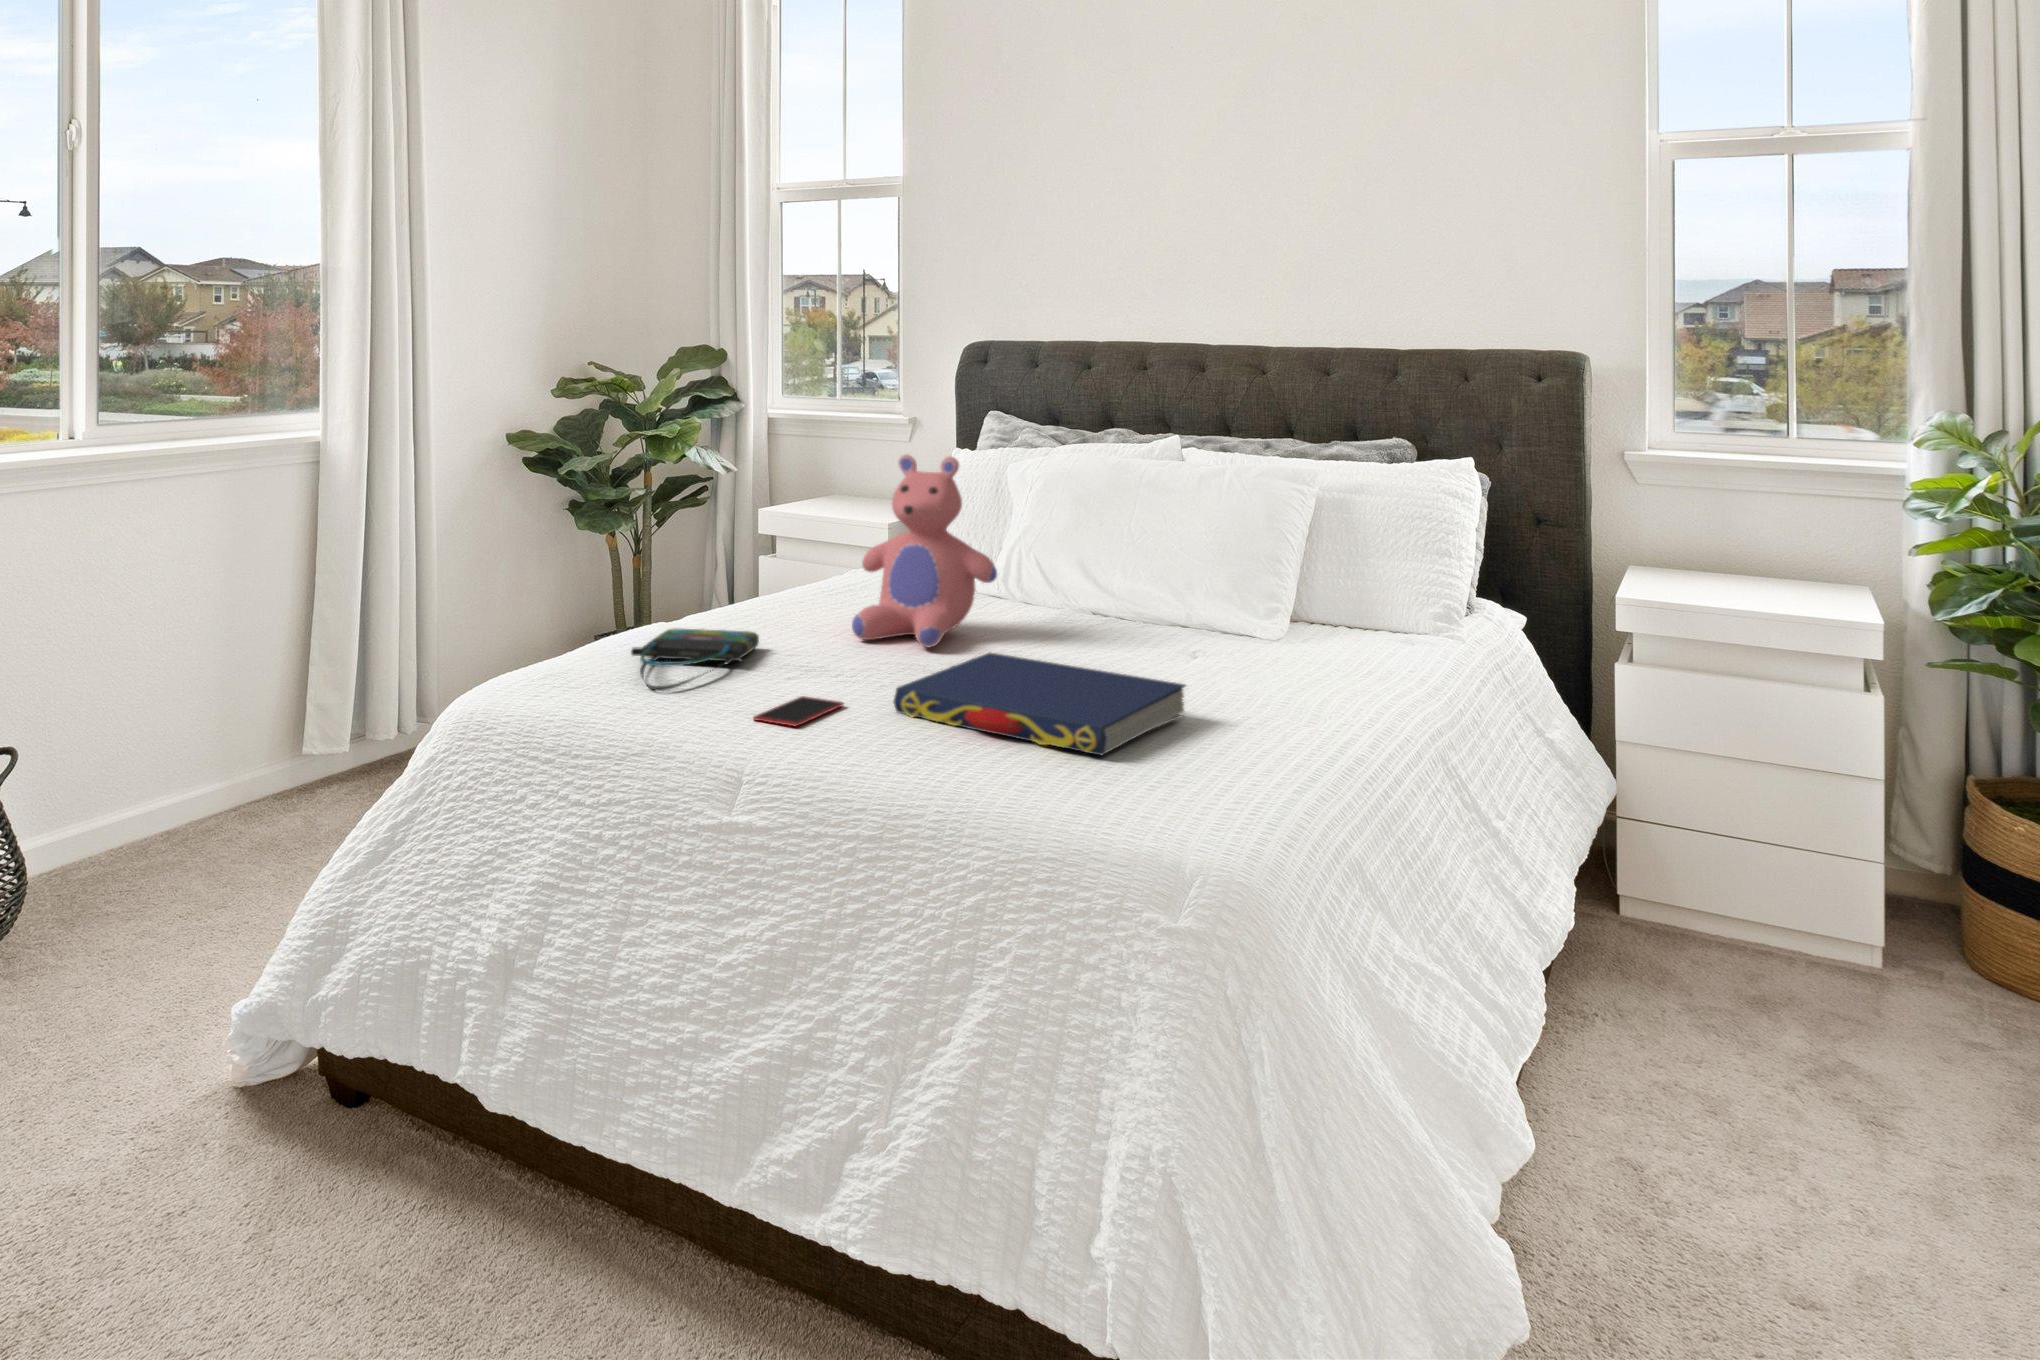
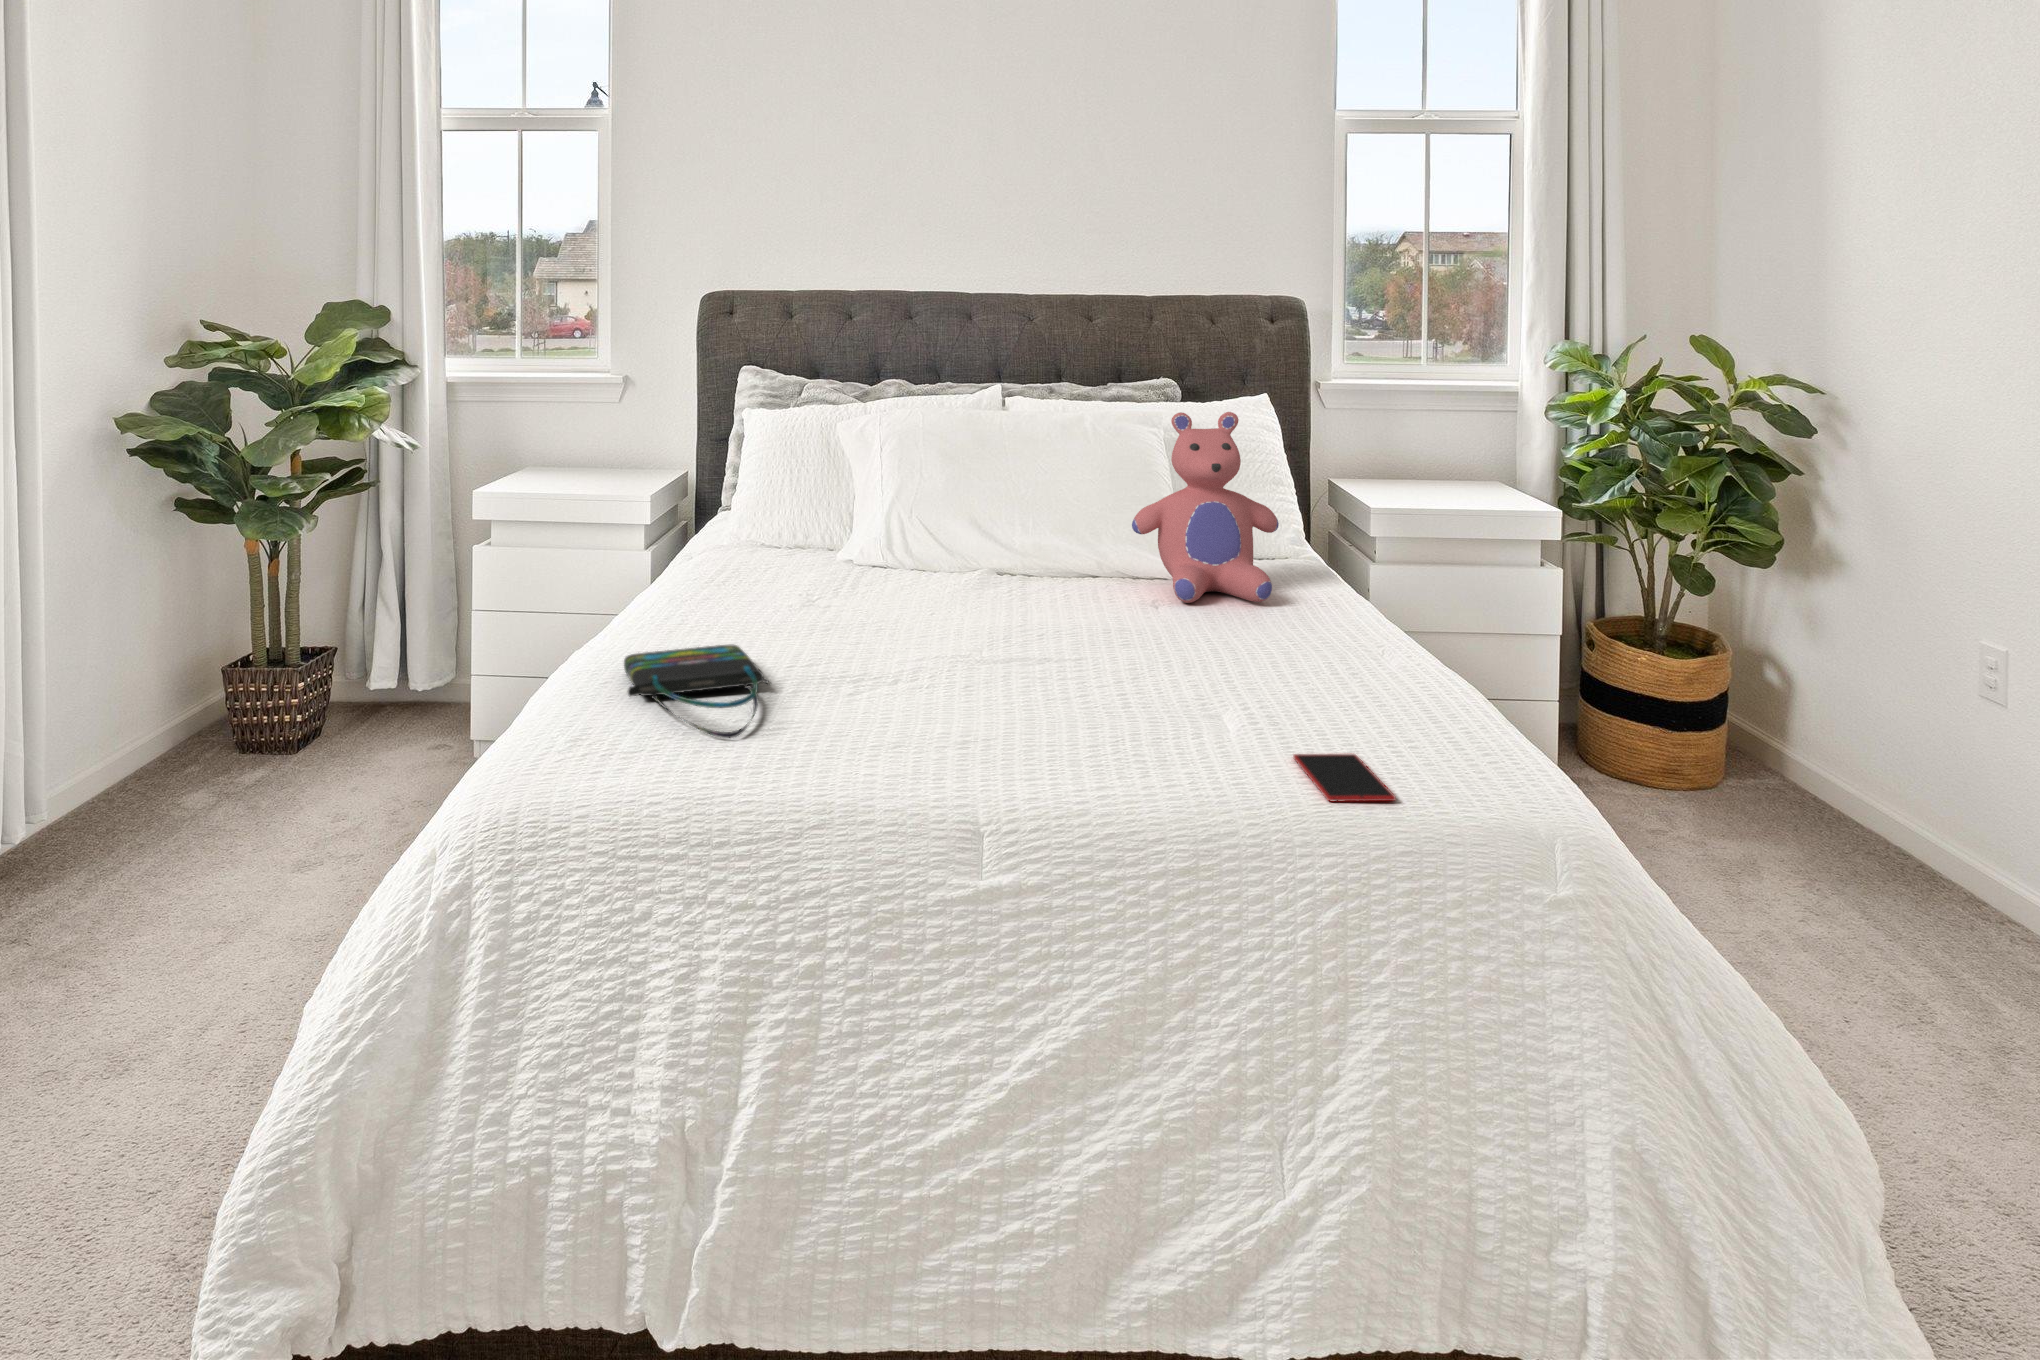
teddy bear: present [852,455,997,647] -> present [1132,412,1279,603]
book: present [894,653,1185,755] -> none [1008,632,1279,728]
smartphone: present [753,696,844,726] -> present [1293,754,1396,802]

